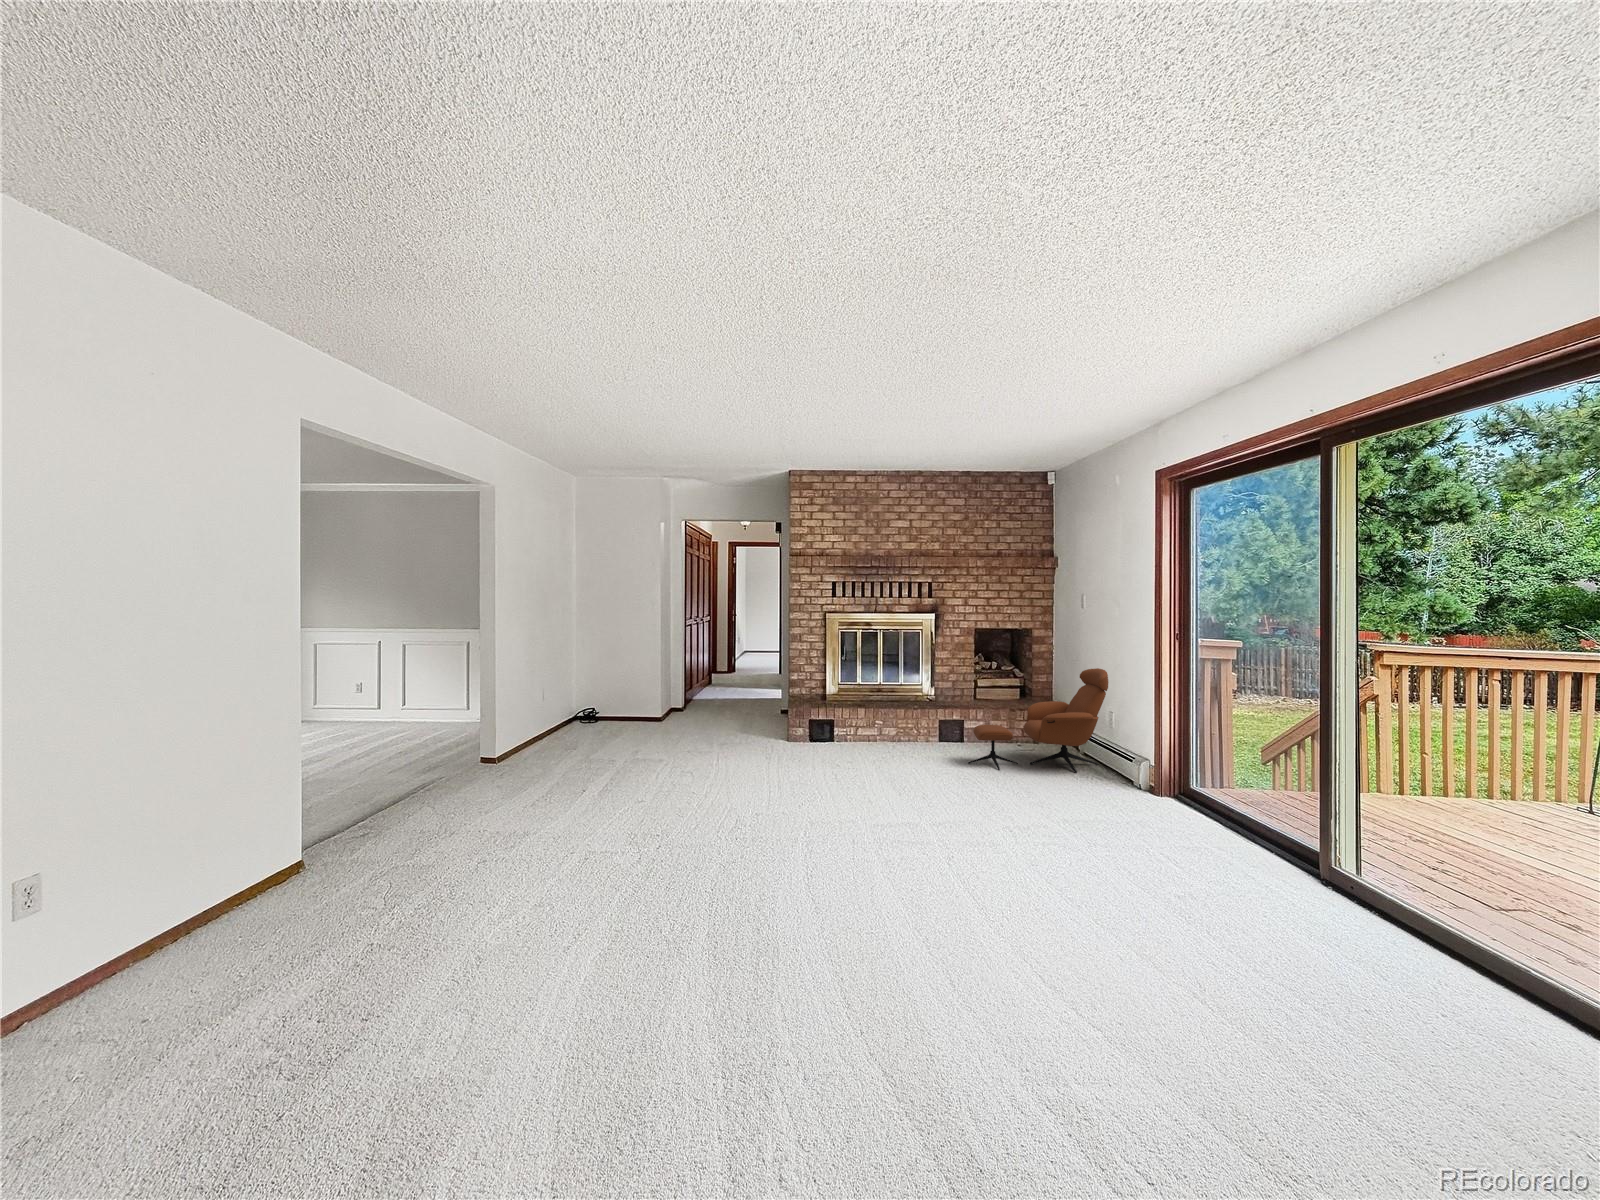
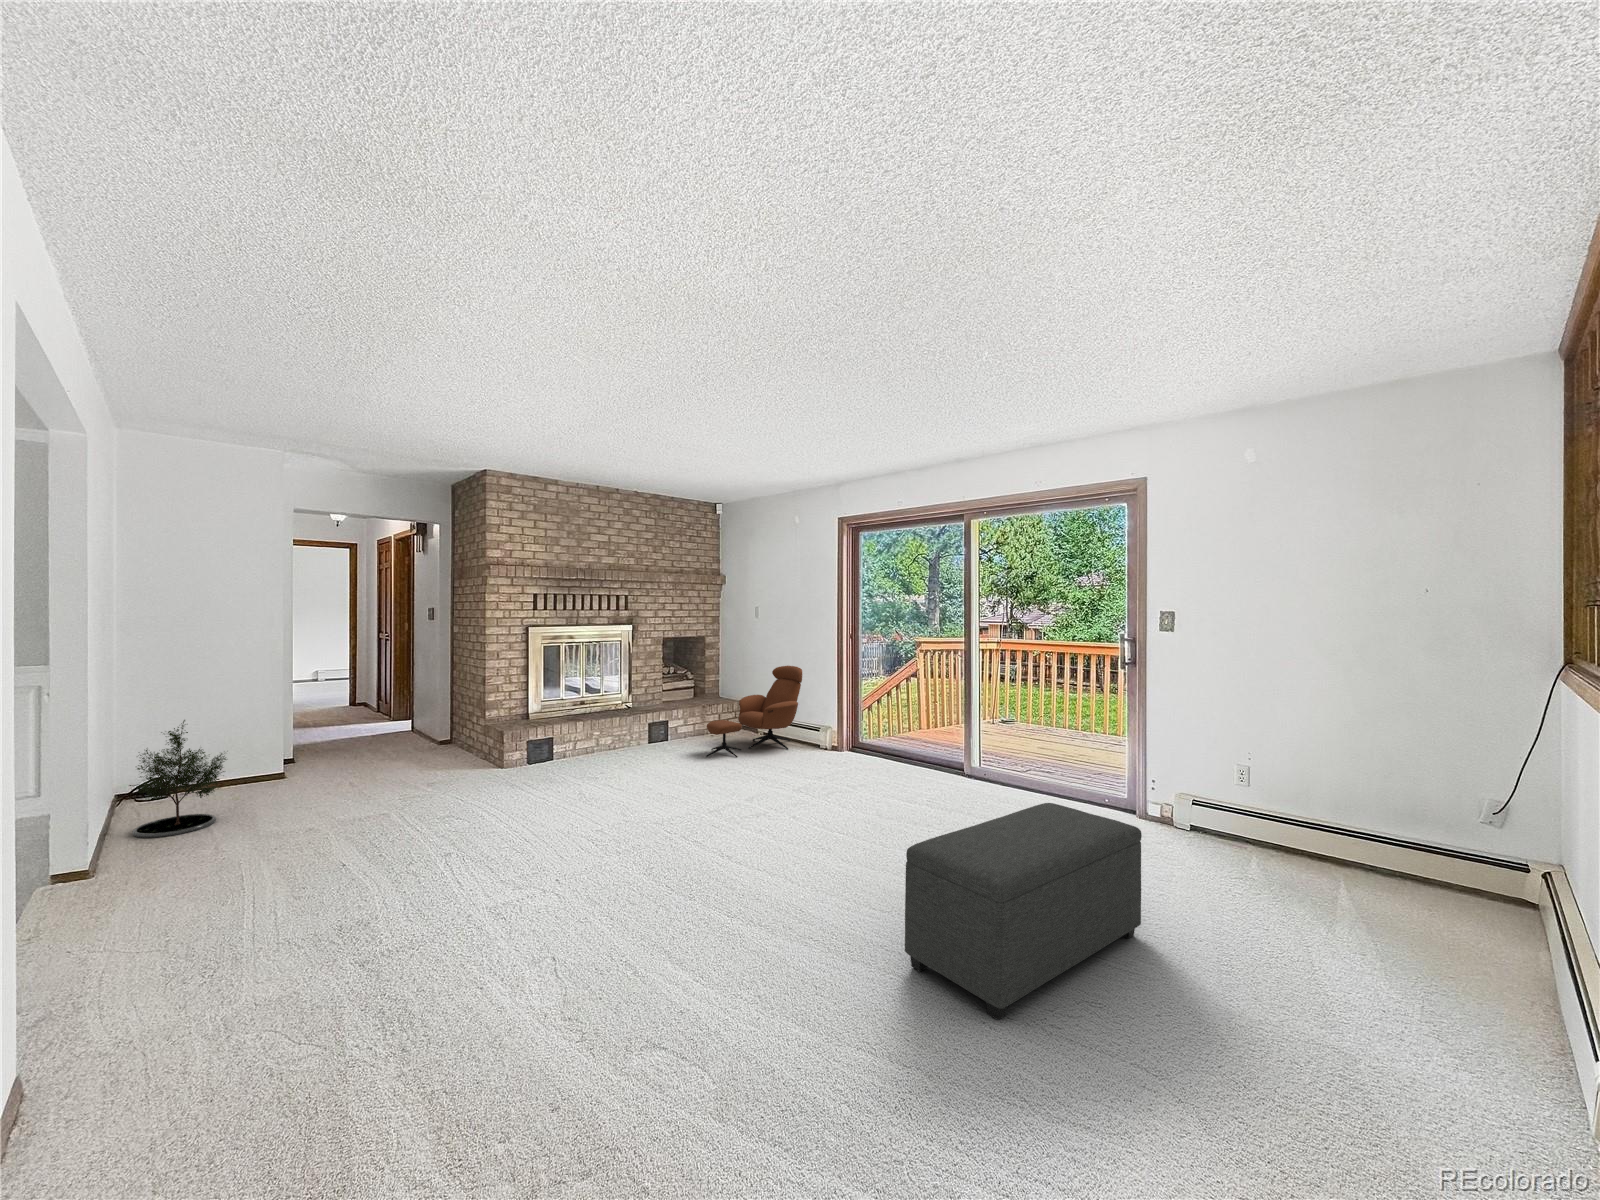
potted tree: none [543,669,595,746] -> present [129,720,226,838]
ottoman: none [725,868,1126,1145] -> present [905,803,1142,1020]

